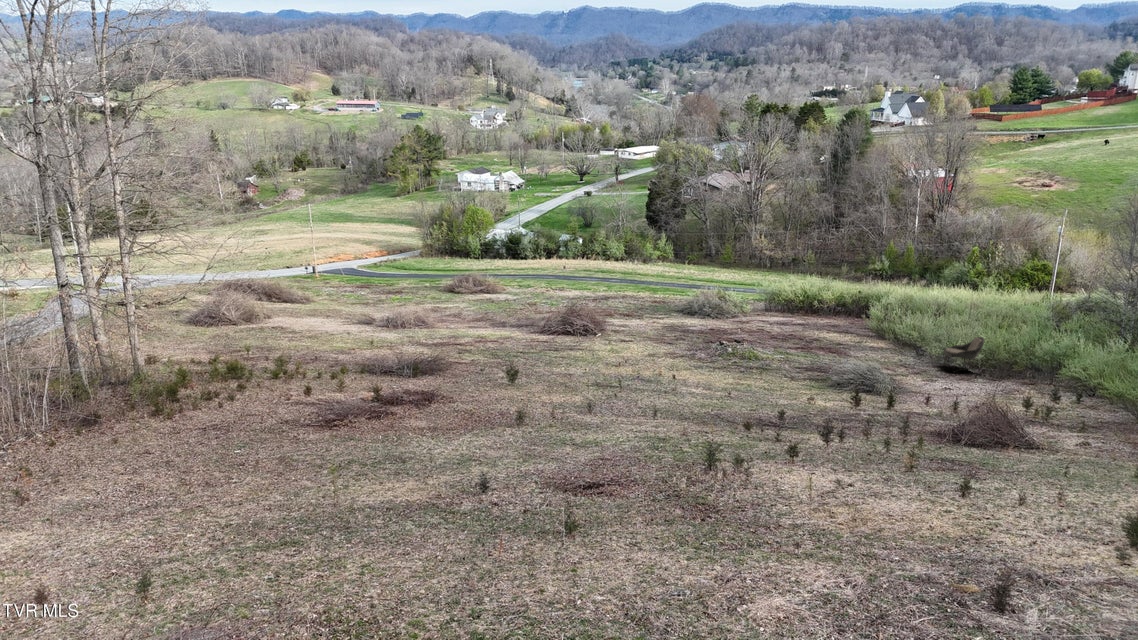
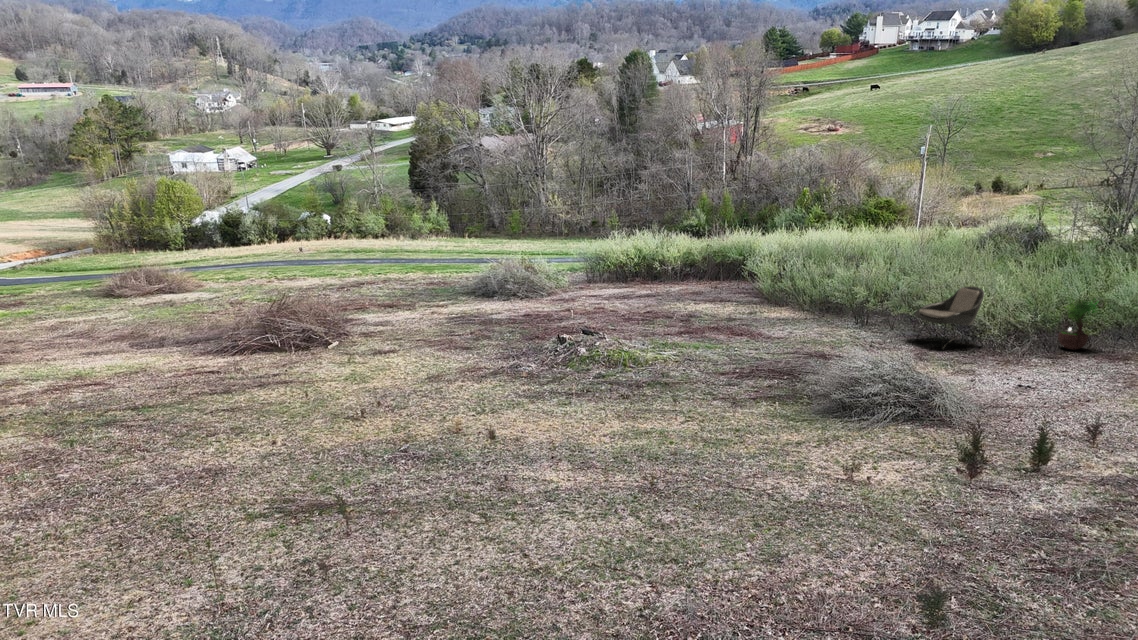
potted tree: none [1031,348,1055,382] -> present [1058,300,1097,350]

